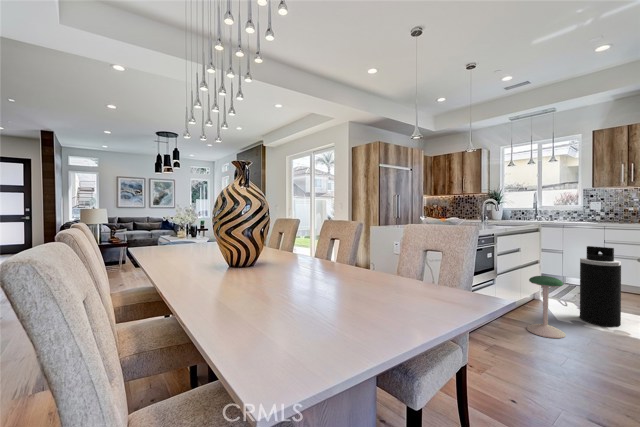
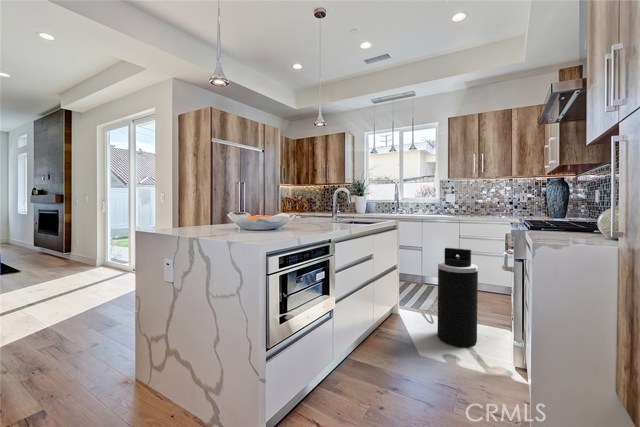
stool: present [527,276,566,338] -> none [378,295,423,385]

